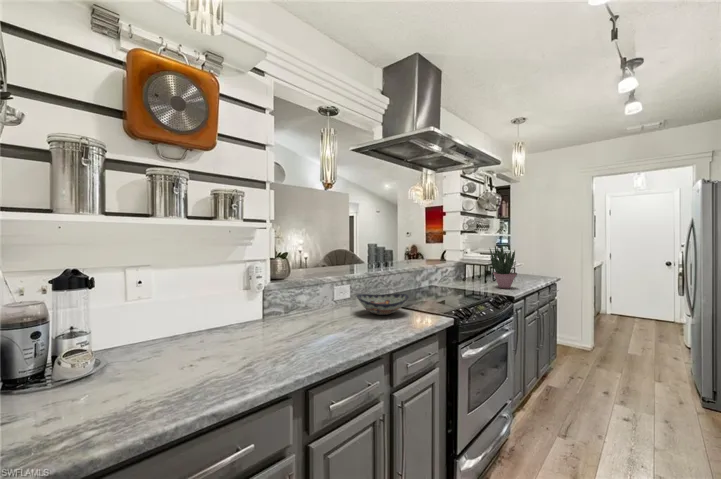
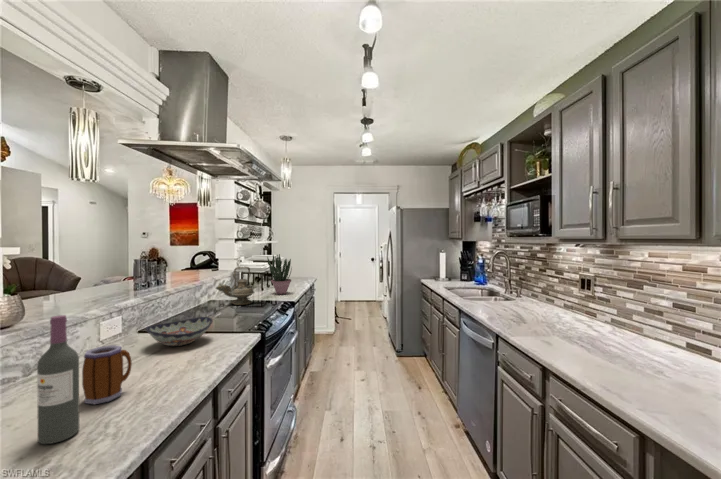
teapot: none [432,255,470,292] -> present [216,267,254,305]
wine bottle: none [256,267,279,356] -> present [37,315,79,444]
mug: none [294,298,326,340] -> present [82,345,132,404]

